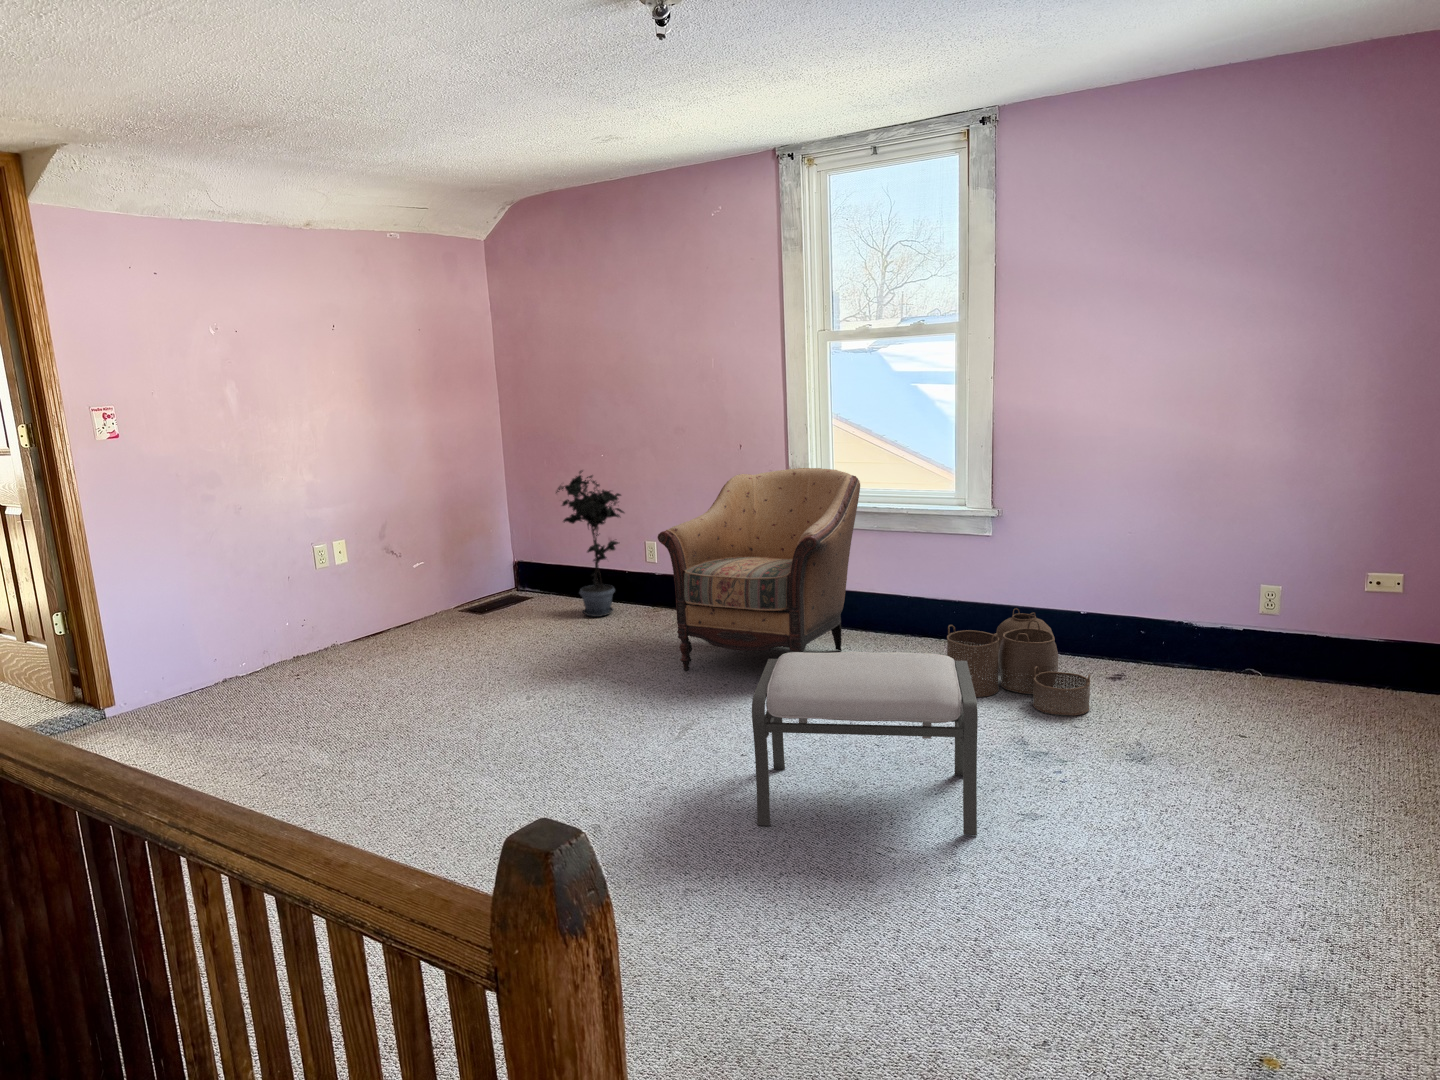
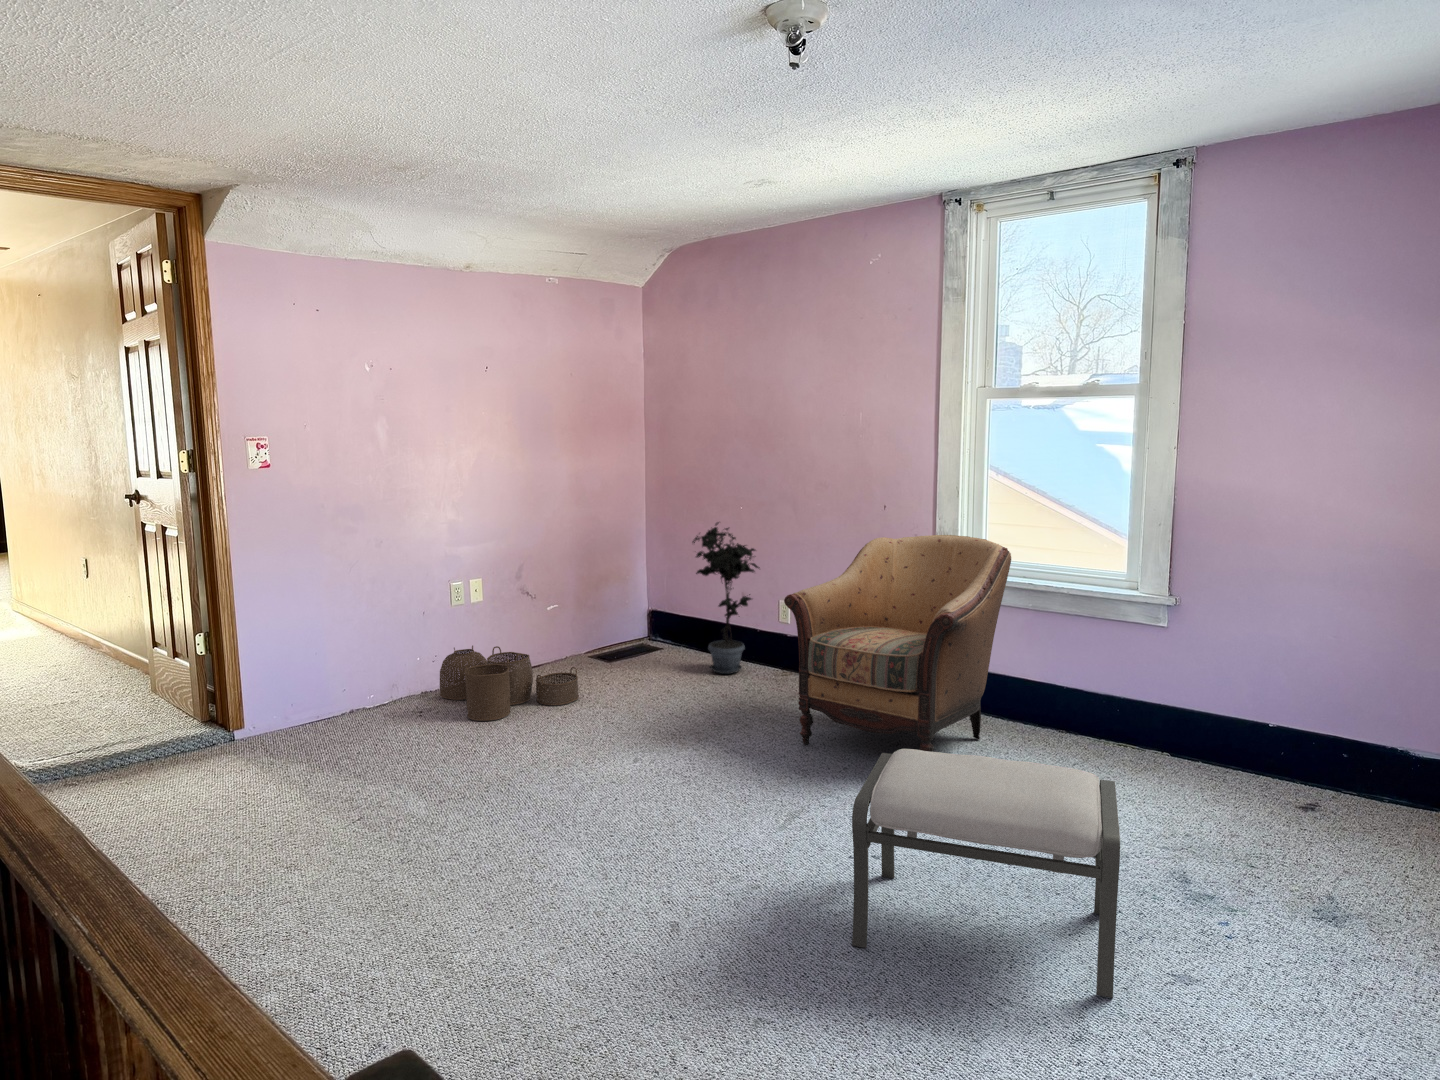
woven basket: present [947,608,1090,716] -> present [440,646,579,721]

